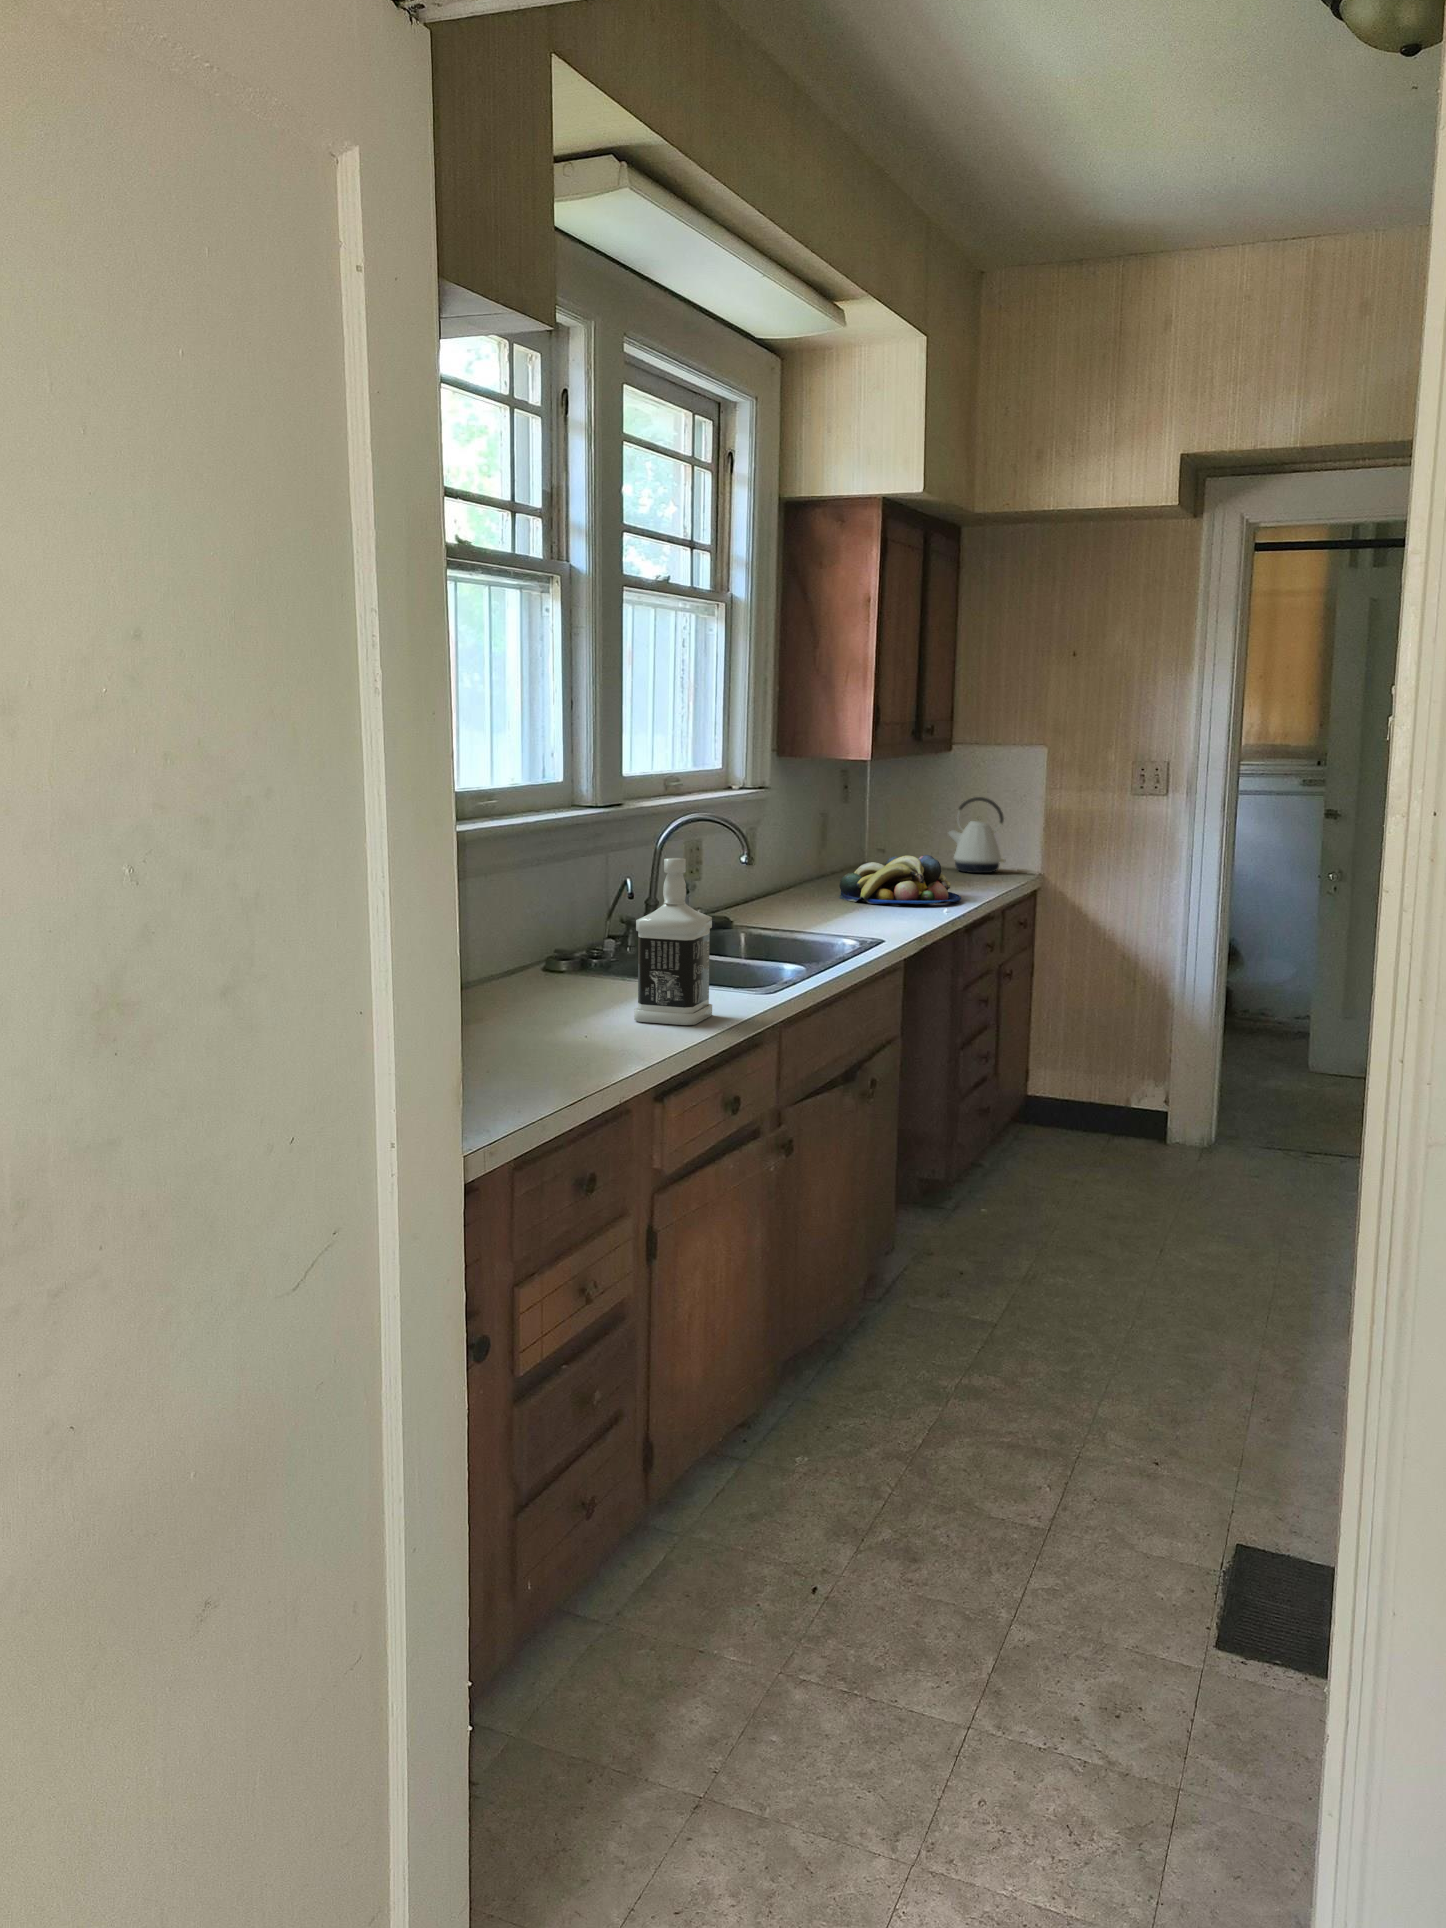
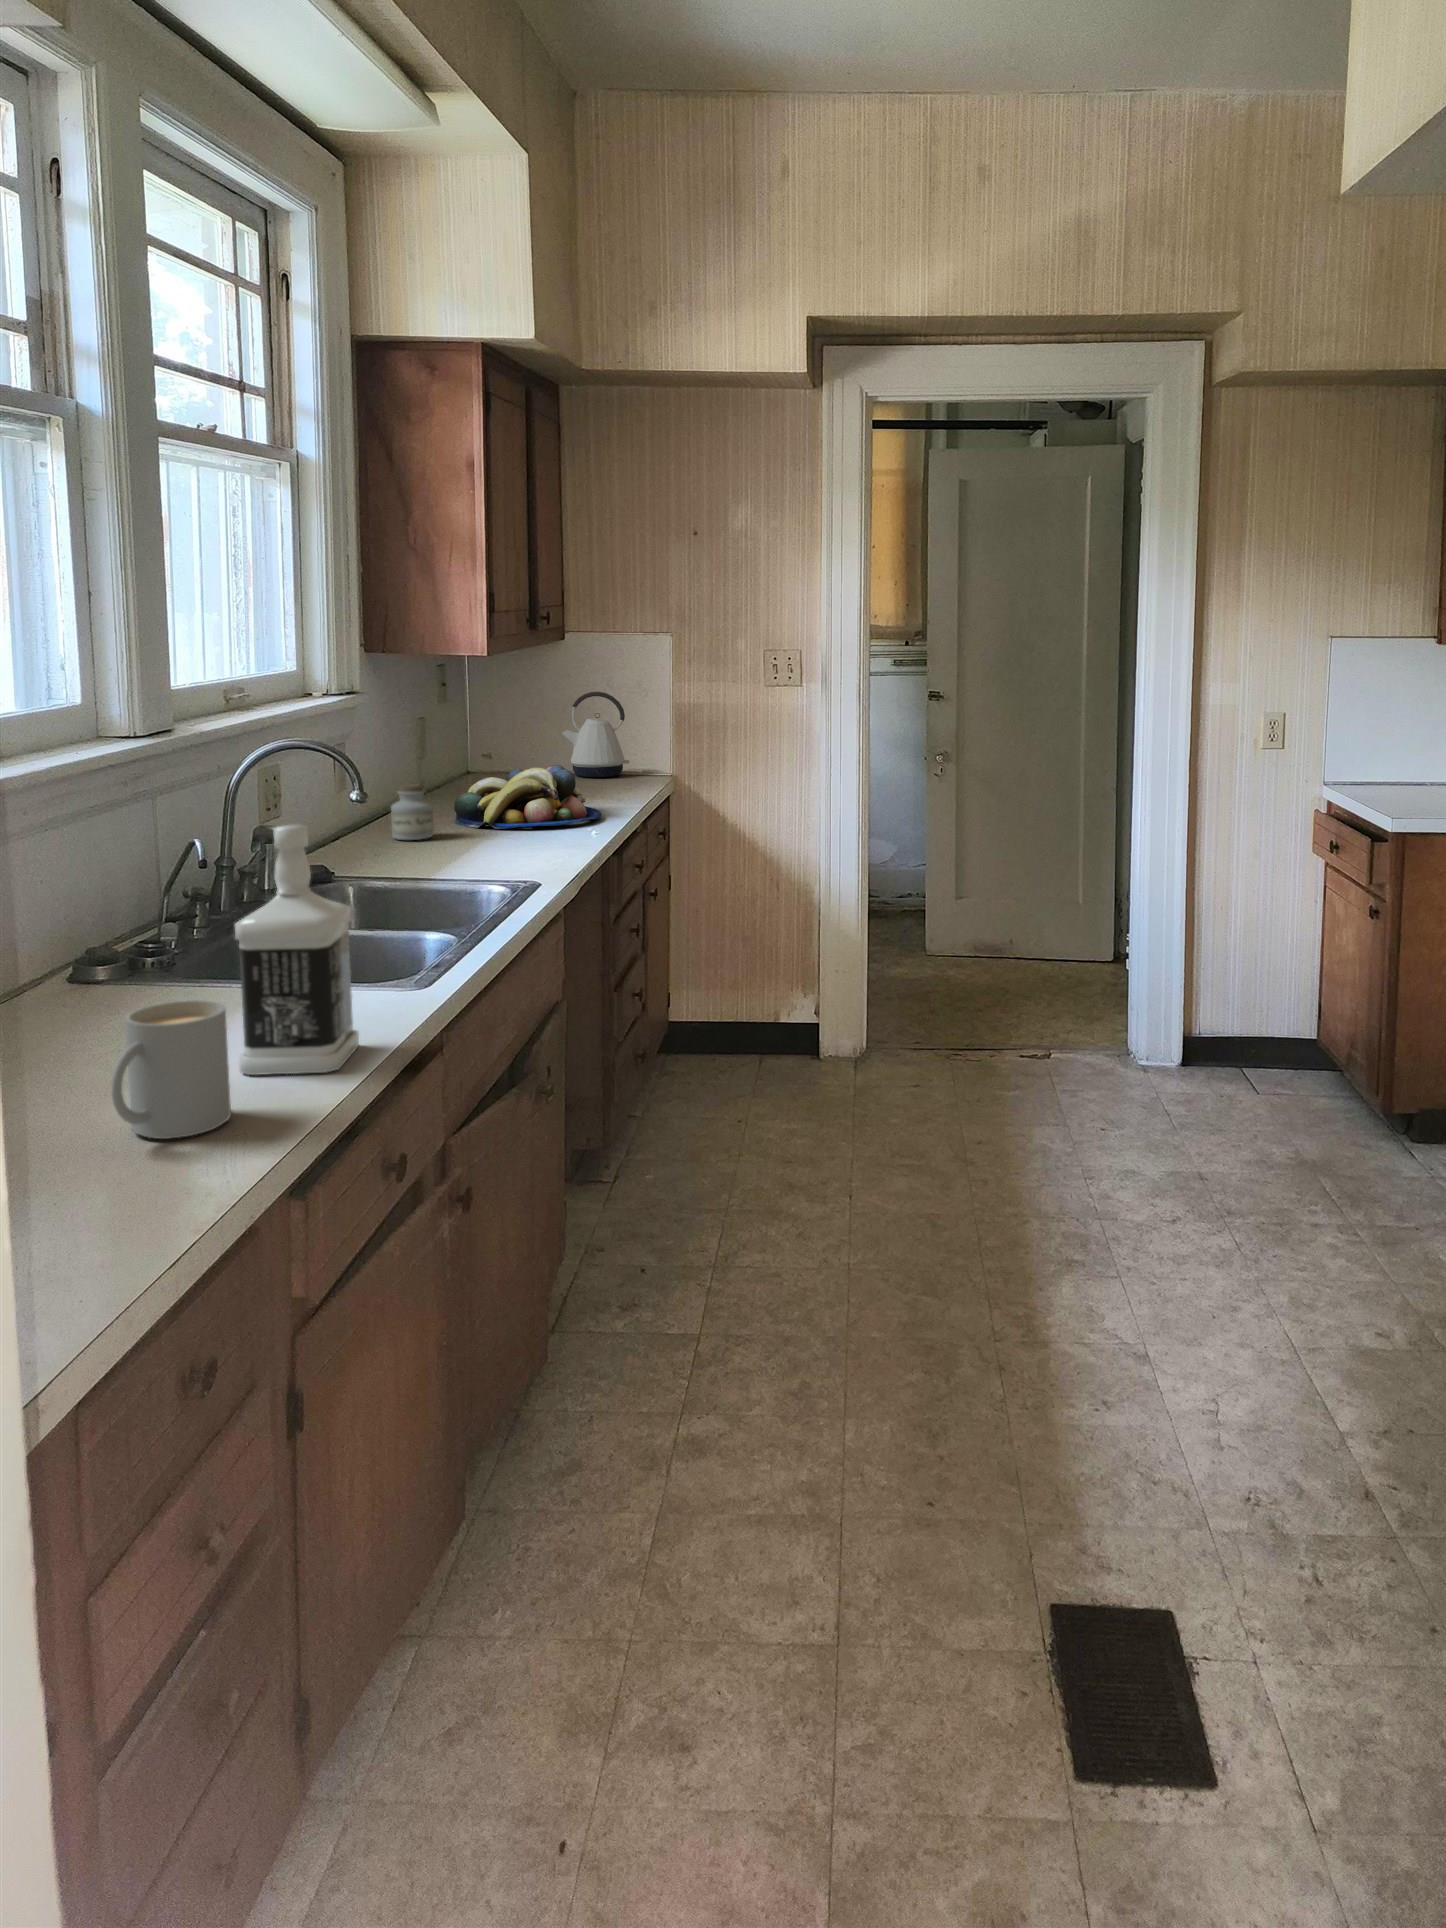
jar: none [786,861,819,906] -> present [391,784,433,840]
mug: none [554,962,623,1044] -> present [111,1000,231,1139]

